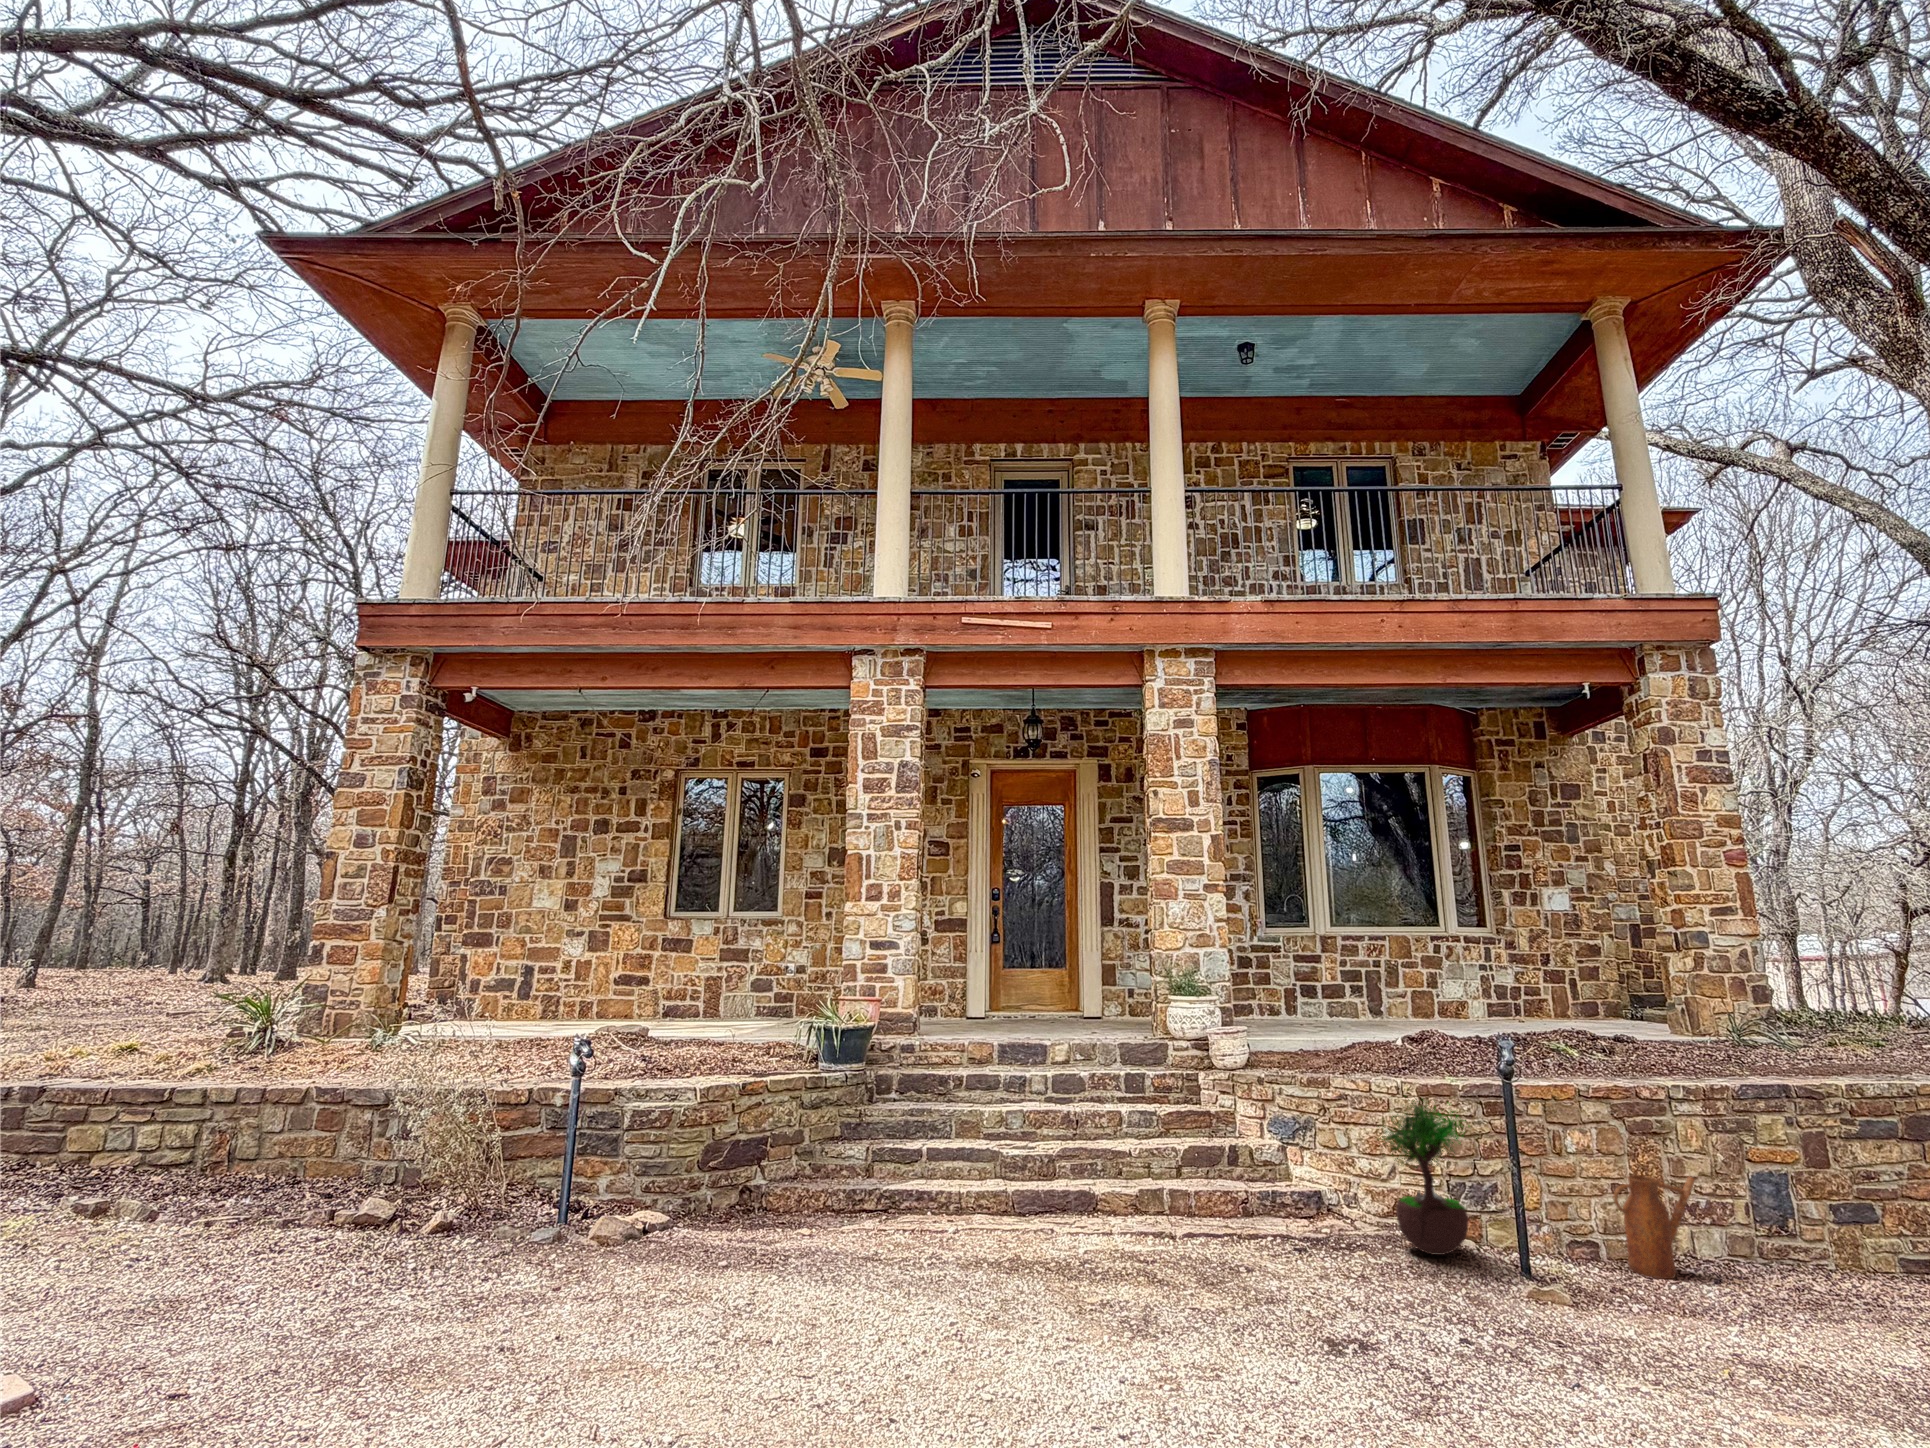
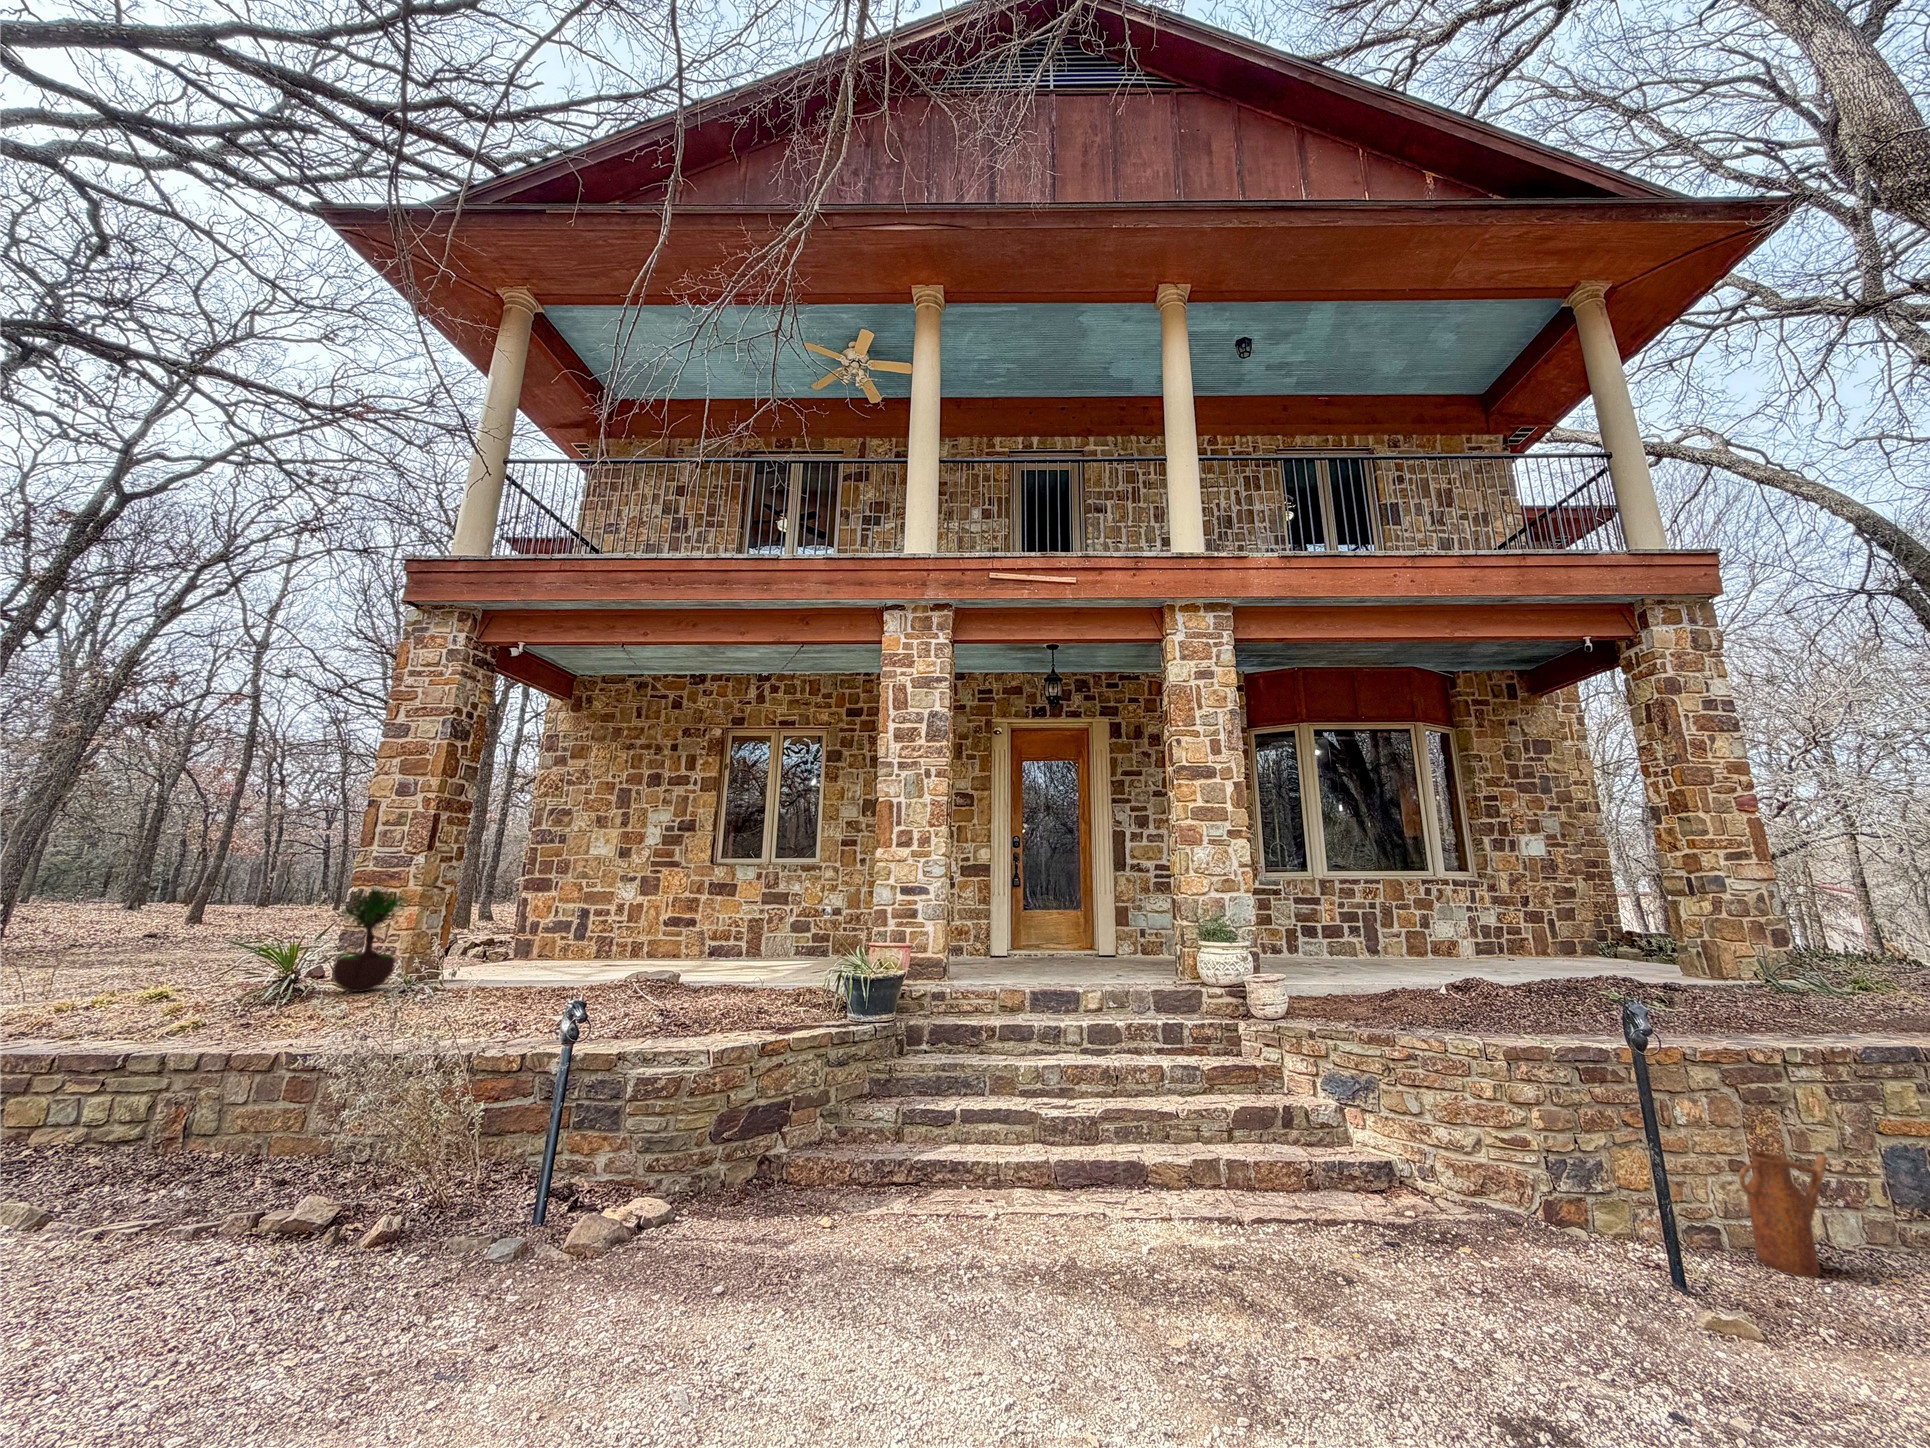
potted tree: present [1378,1099,1468,1255] -> present [334,884,408,992]

